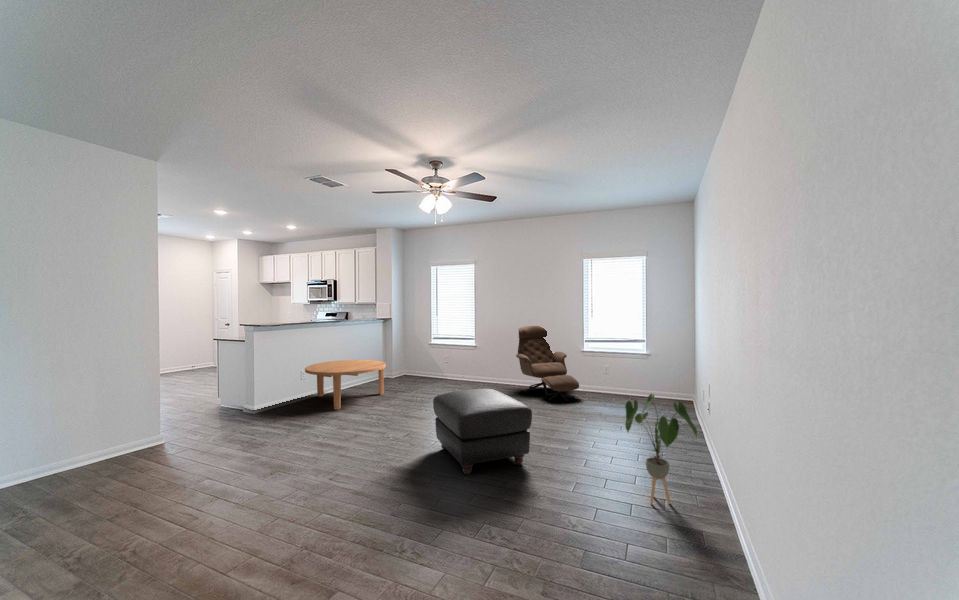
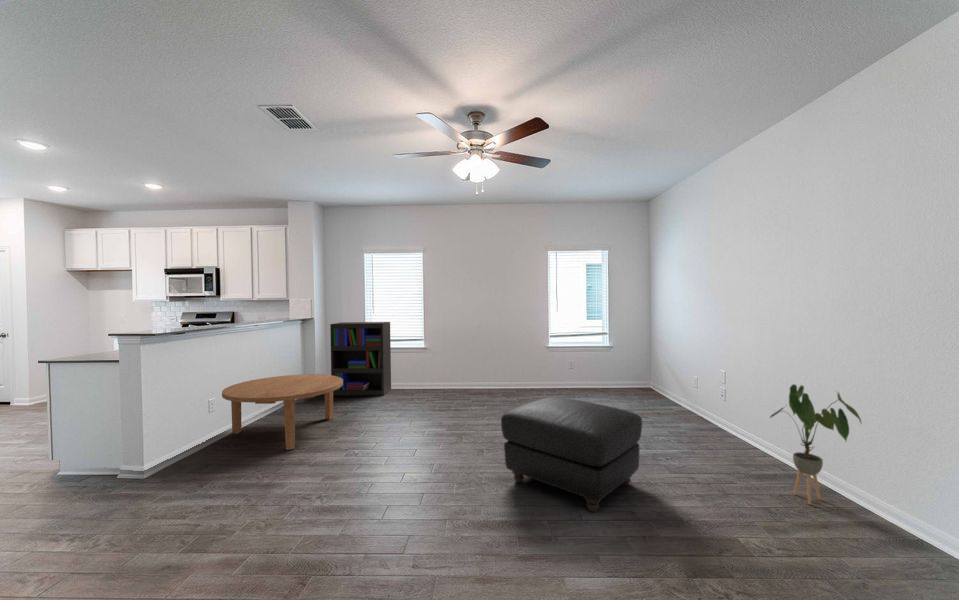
bookshelf: none [402,322,449,382] -> present [330,322,391,395]
lounge chair: present [516,326,579,401] -> none [485,322,564,403]

